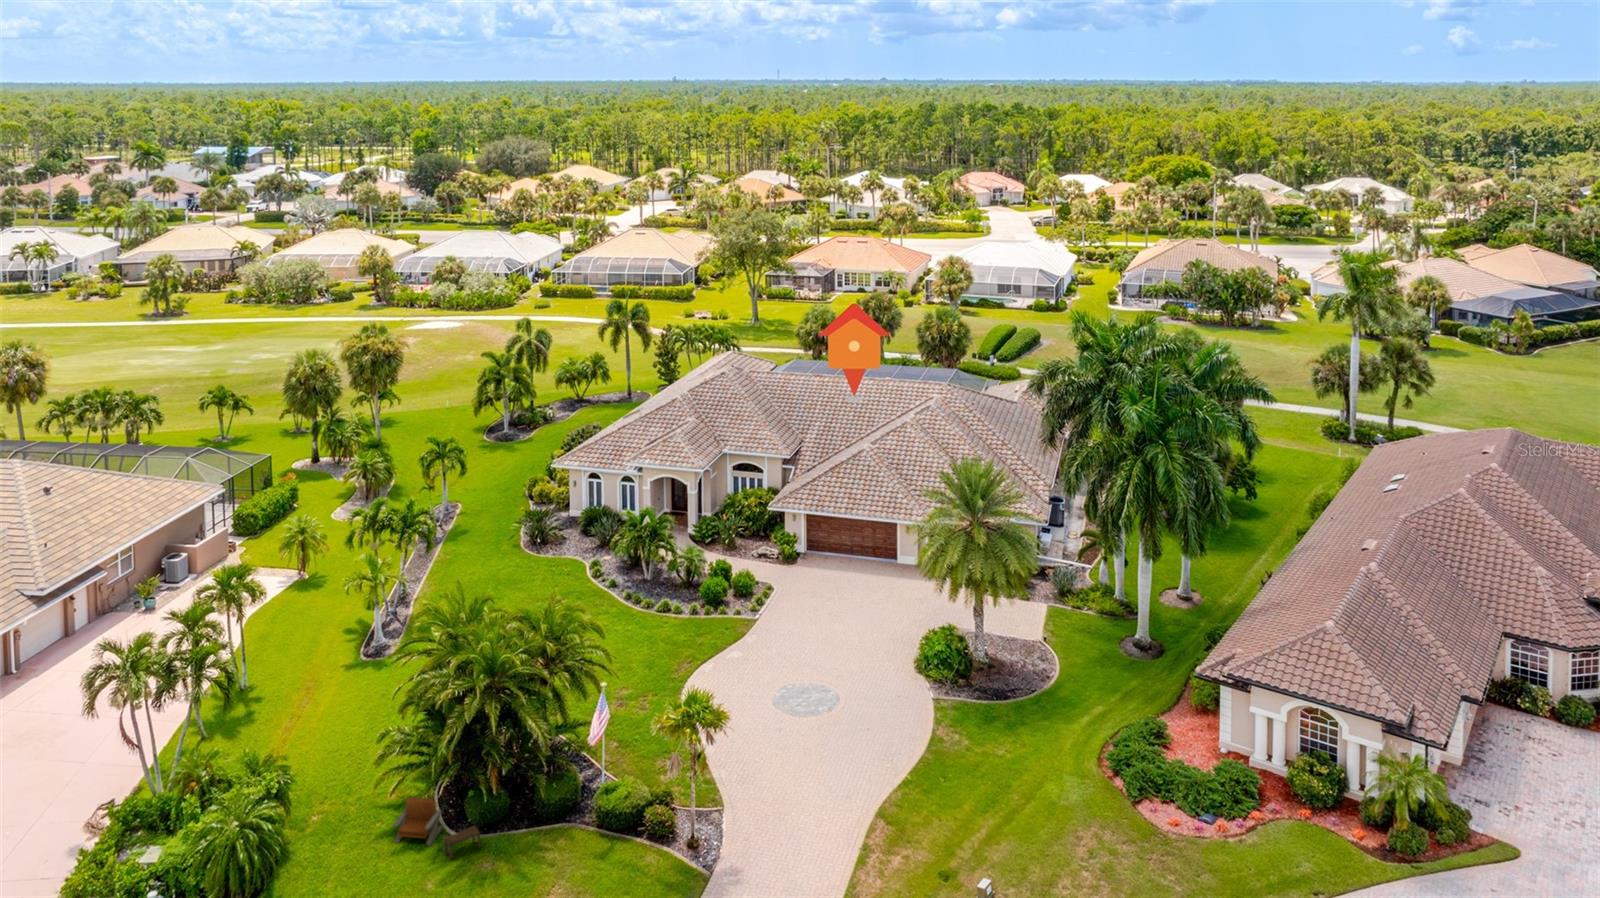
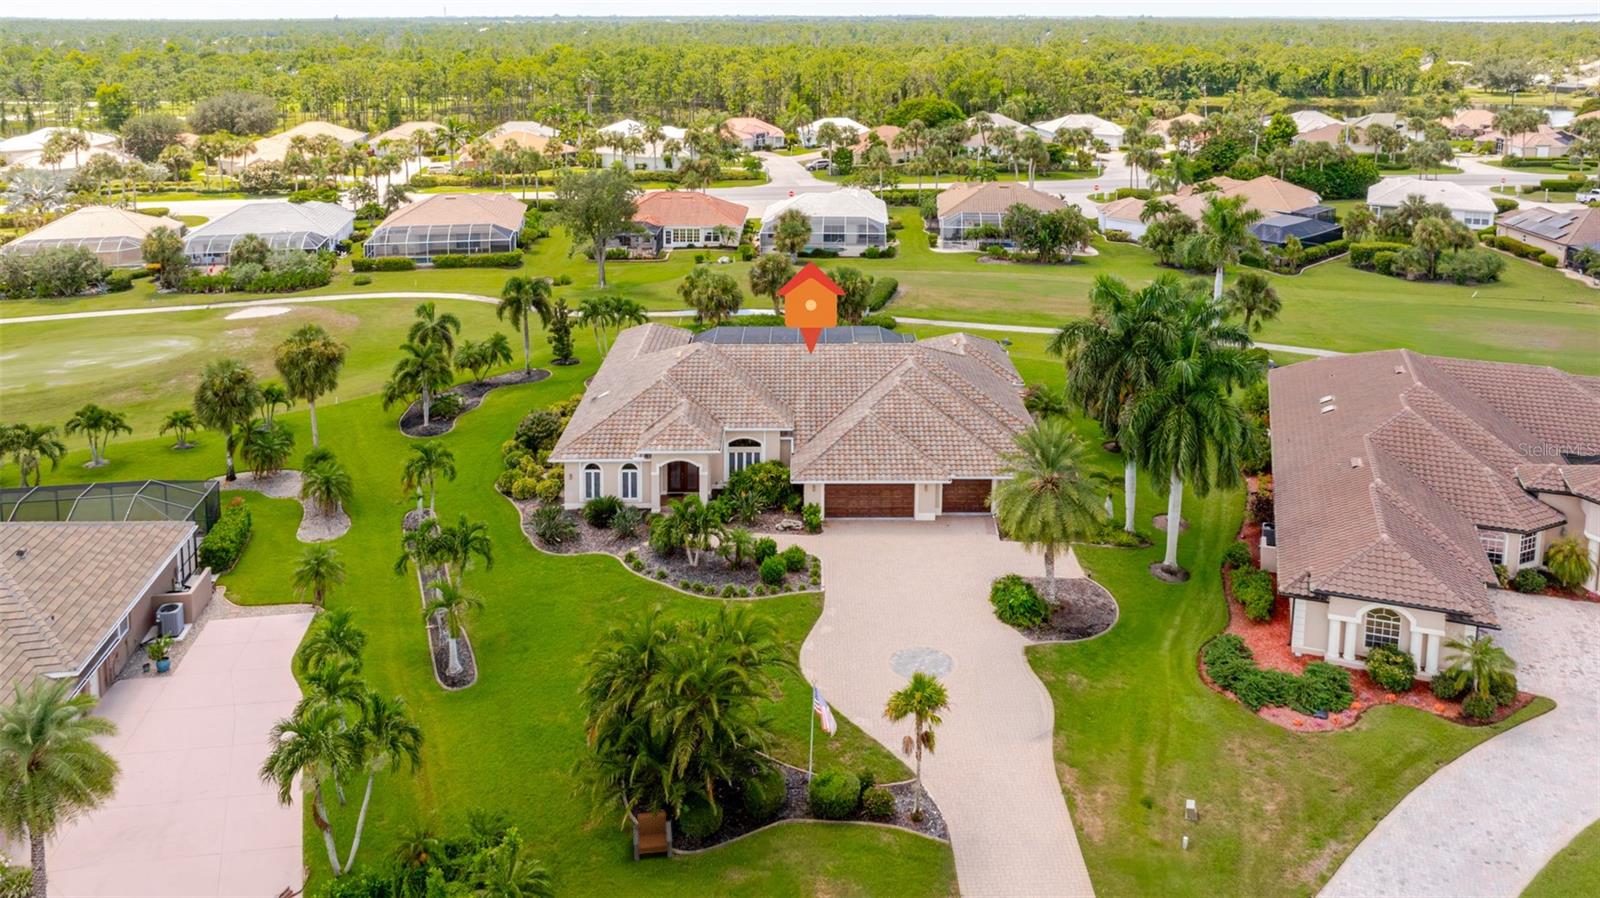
bench: present [444,826,481,859] -> none [691,830,723,867]

